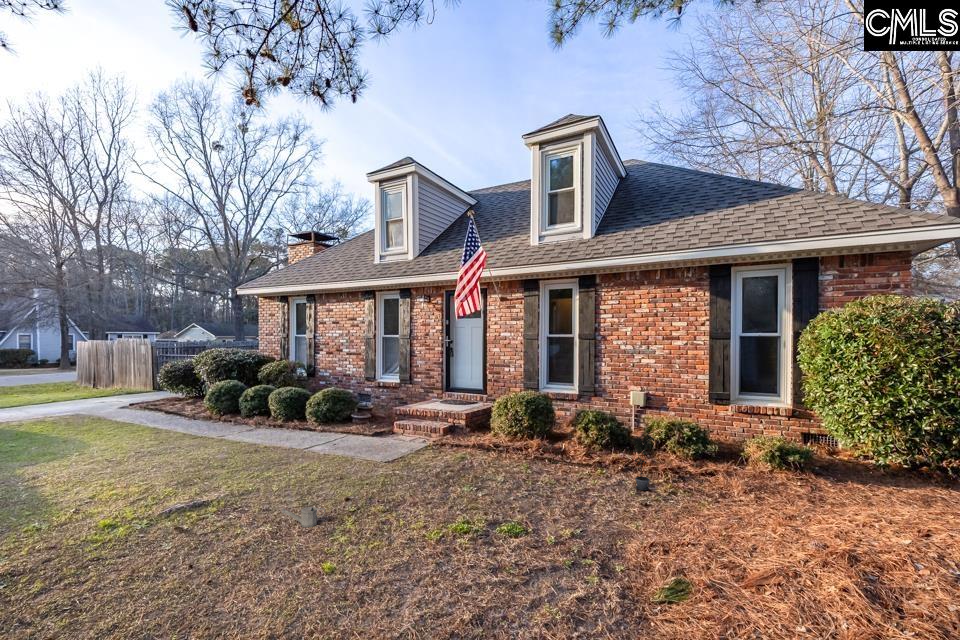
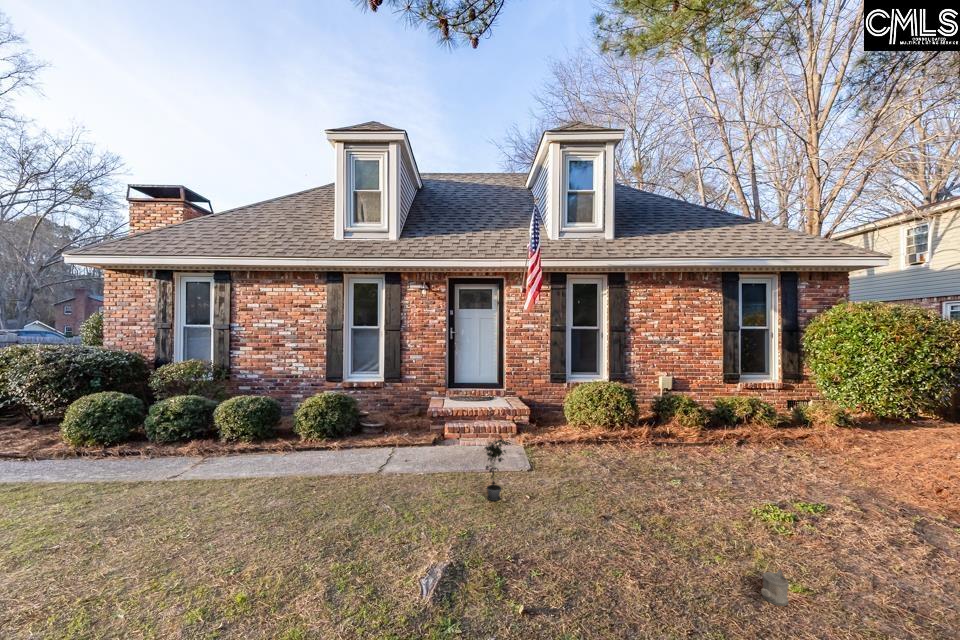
potted plant: present [630,432,655,490] -> present [485,436,508,501]

